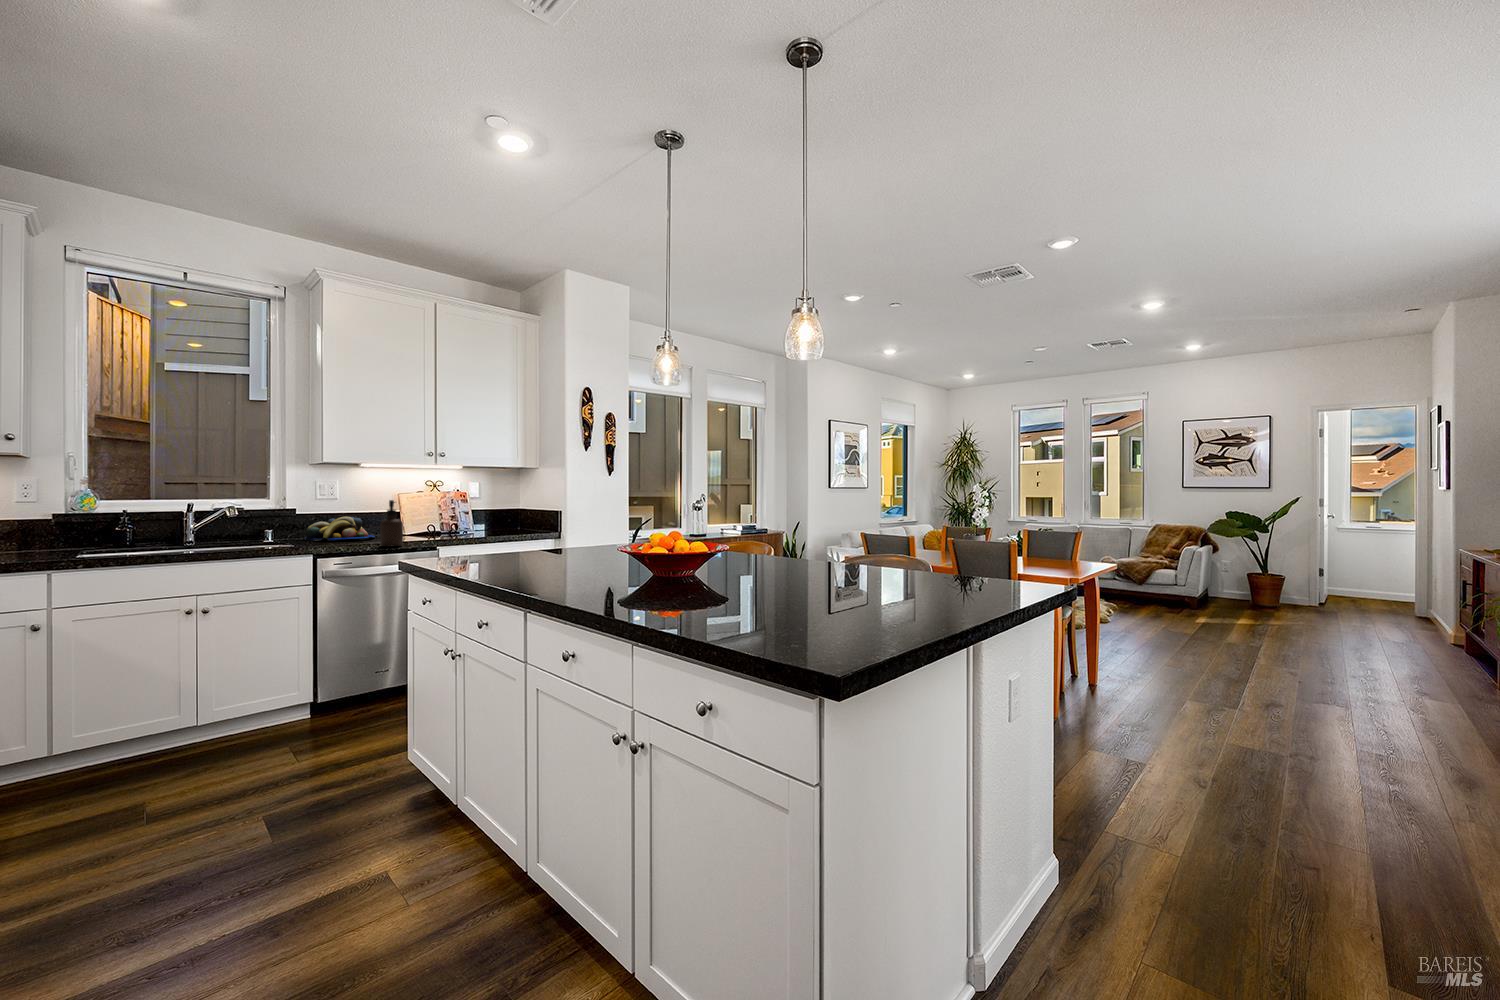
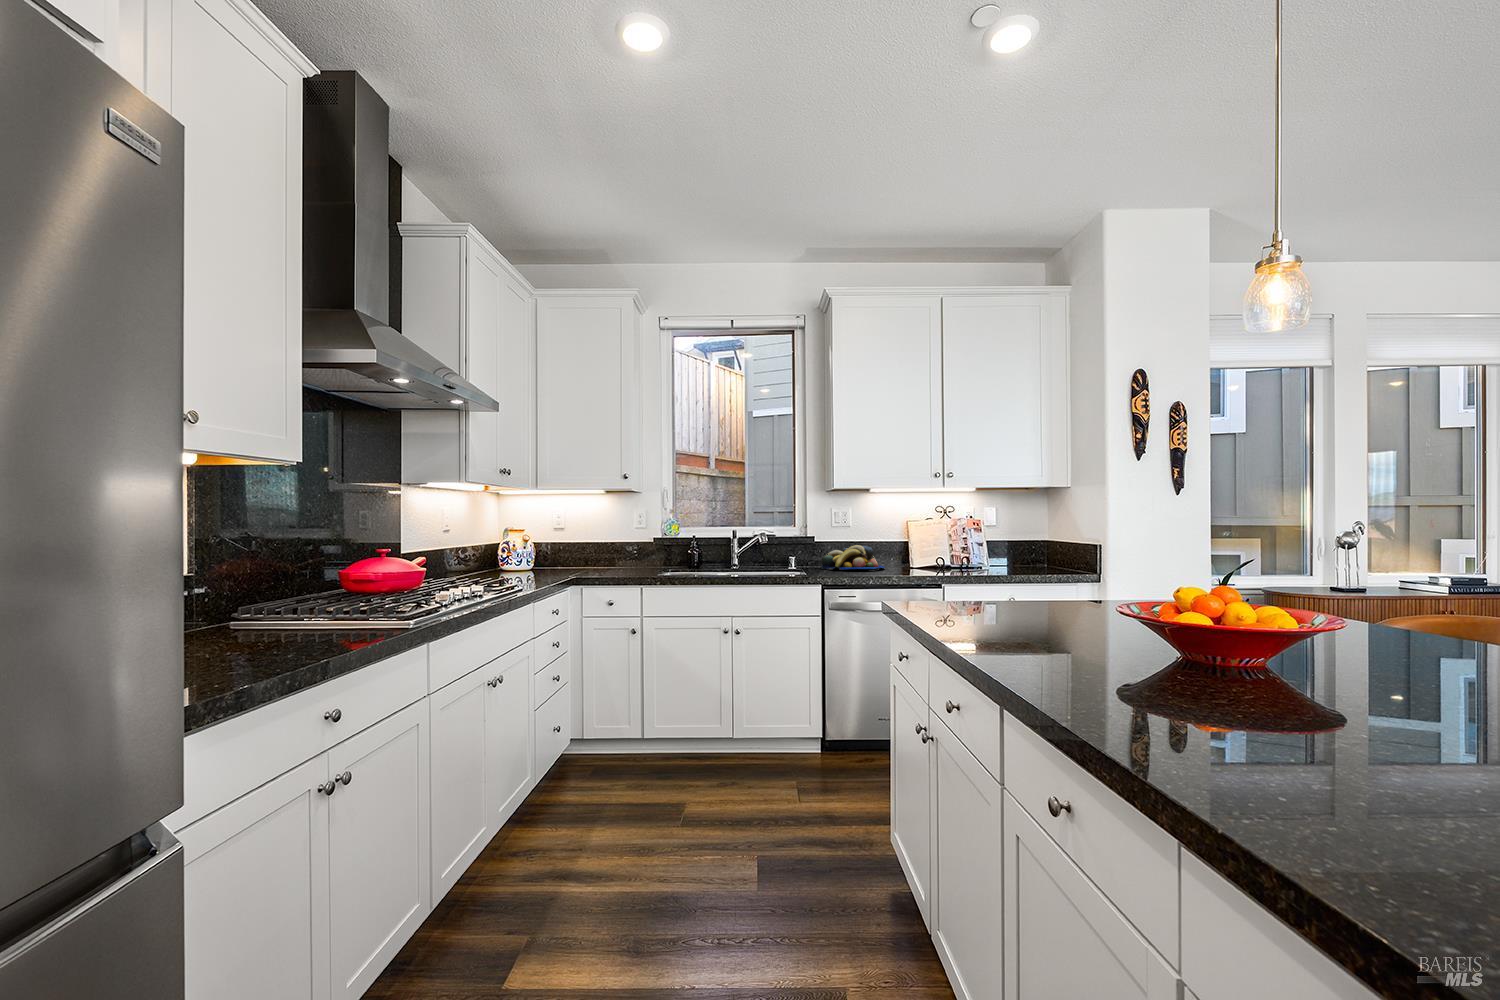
soap dispenser: present [380,500,403,547] -> none [884,527,906,579]

